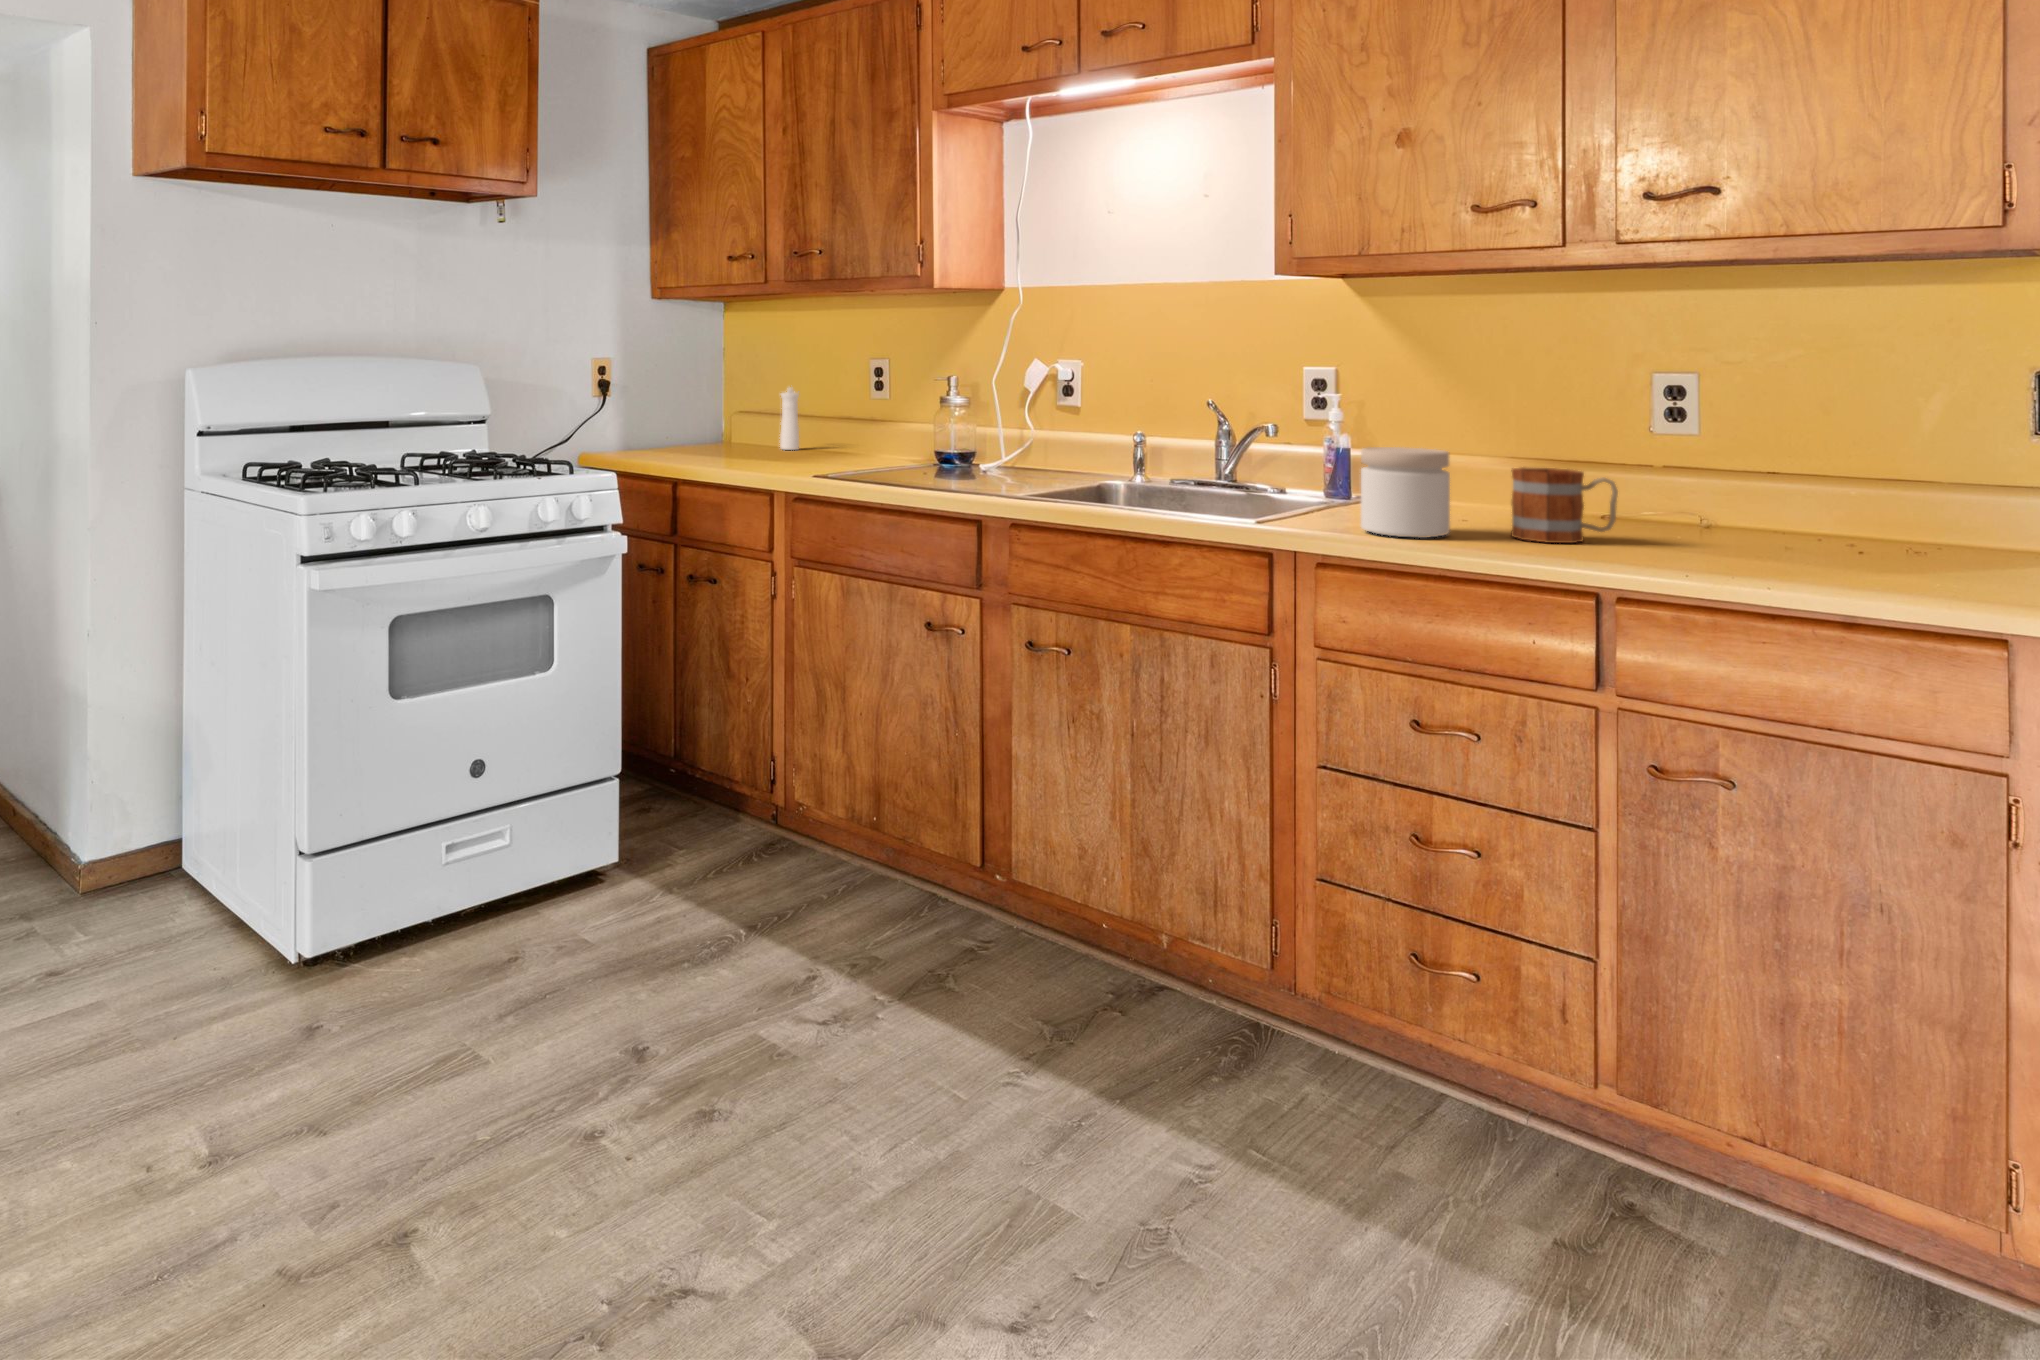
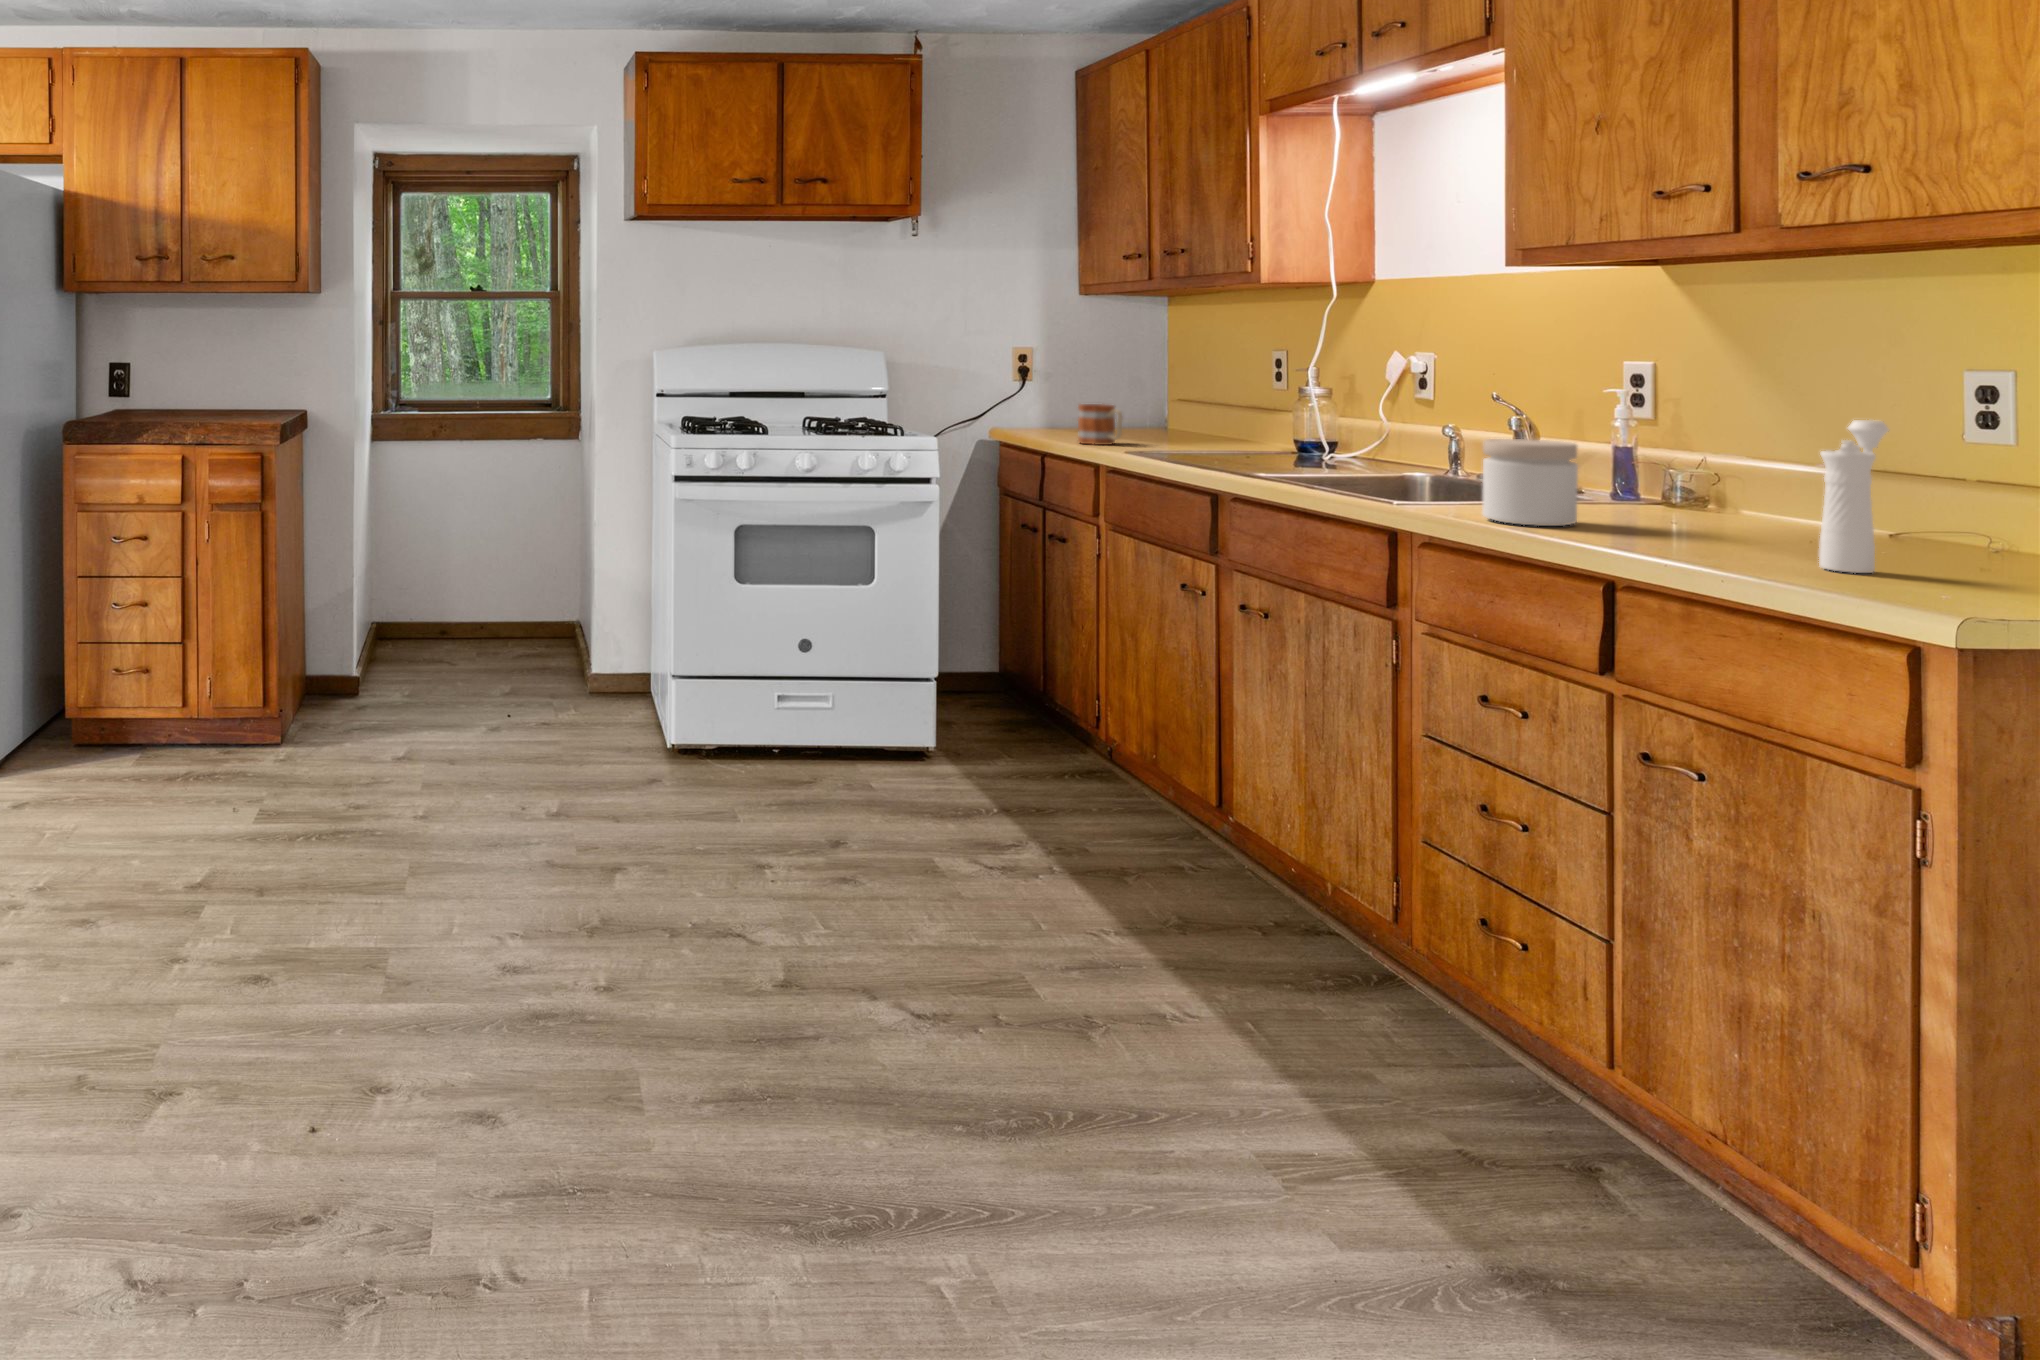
pepper mill: present [780,387,799,450] -> present [1819,420,1889,573]
mug: present [1511,467,1618,543] -> present [1078,404,1122,445]

